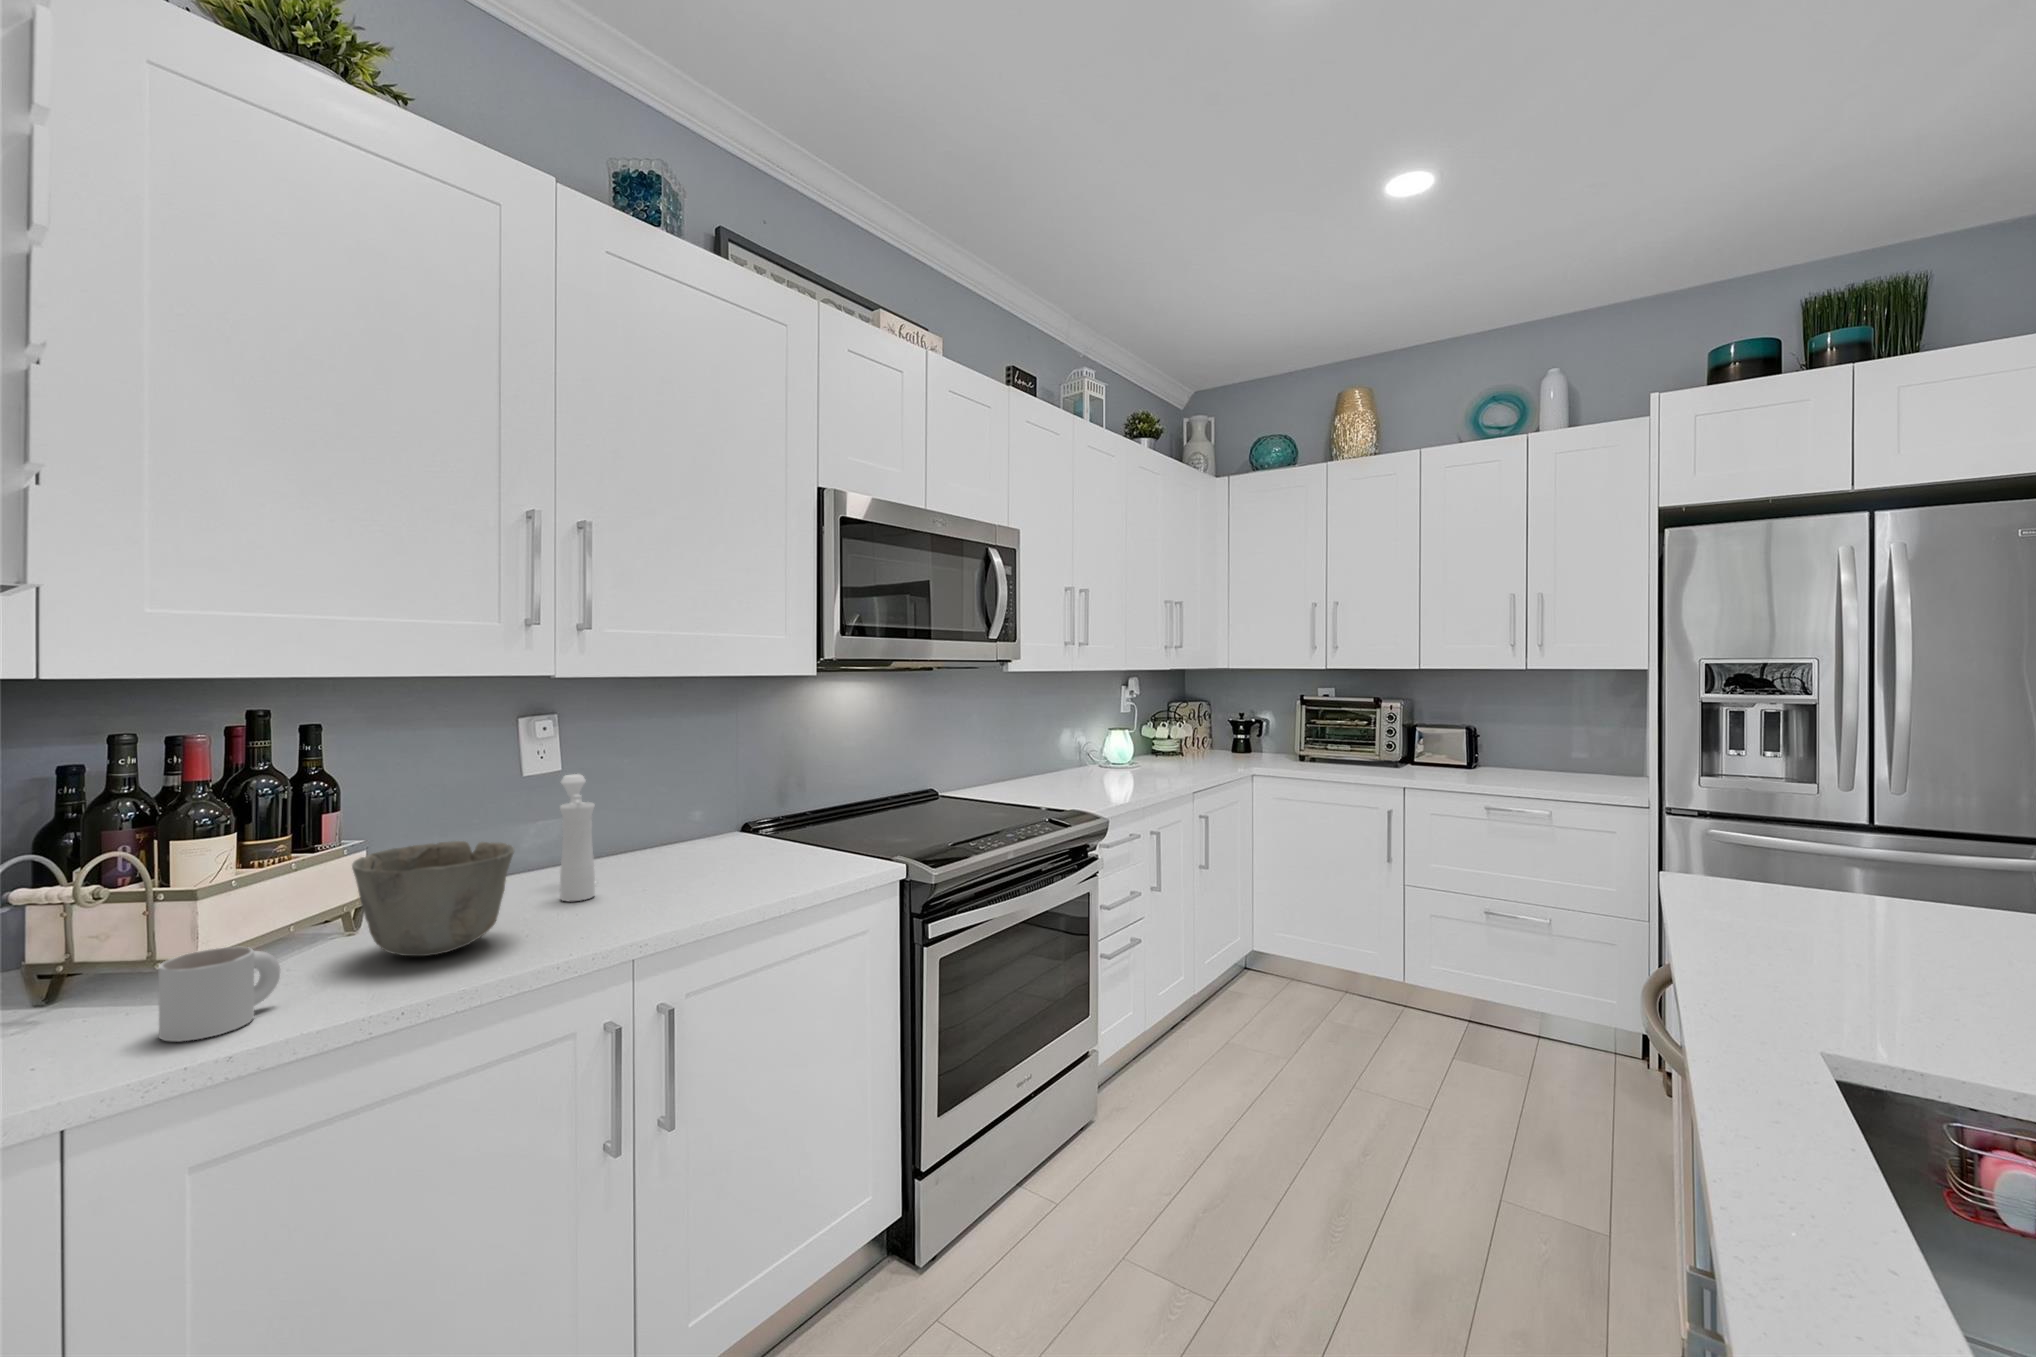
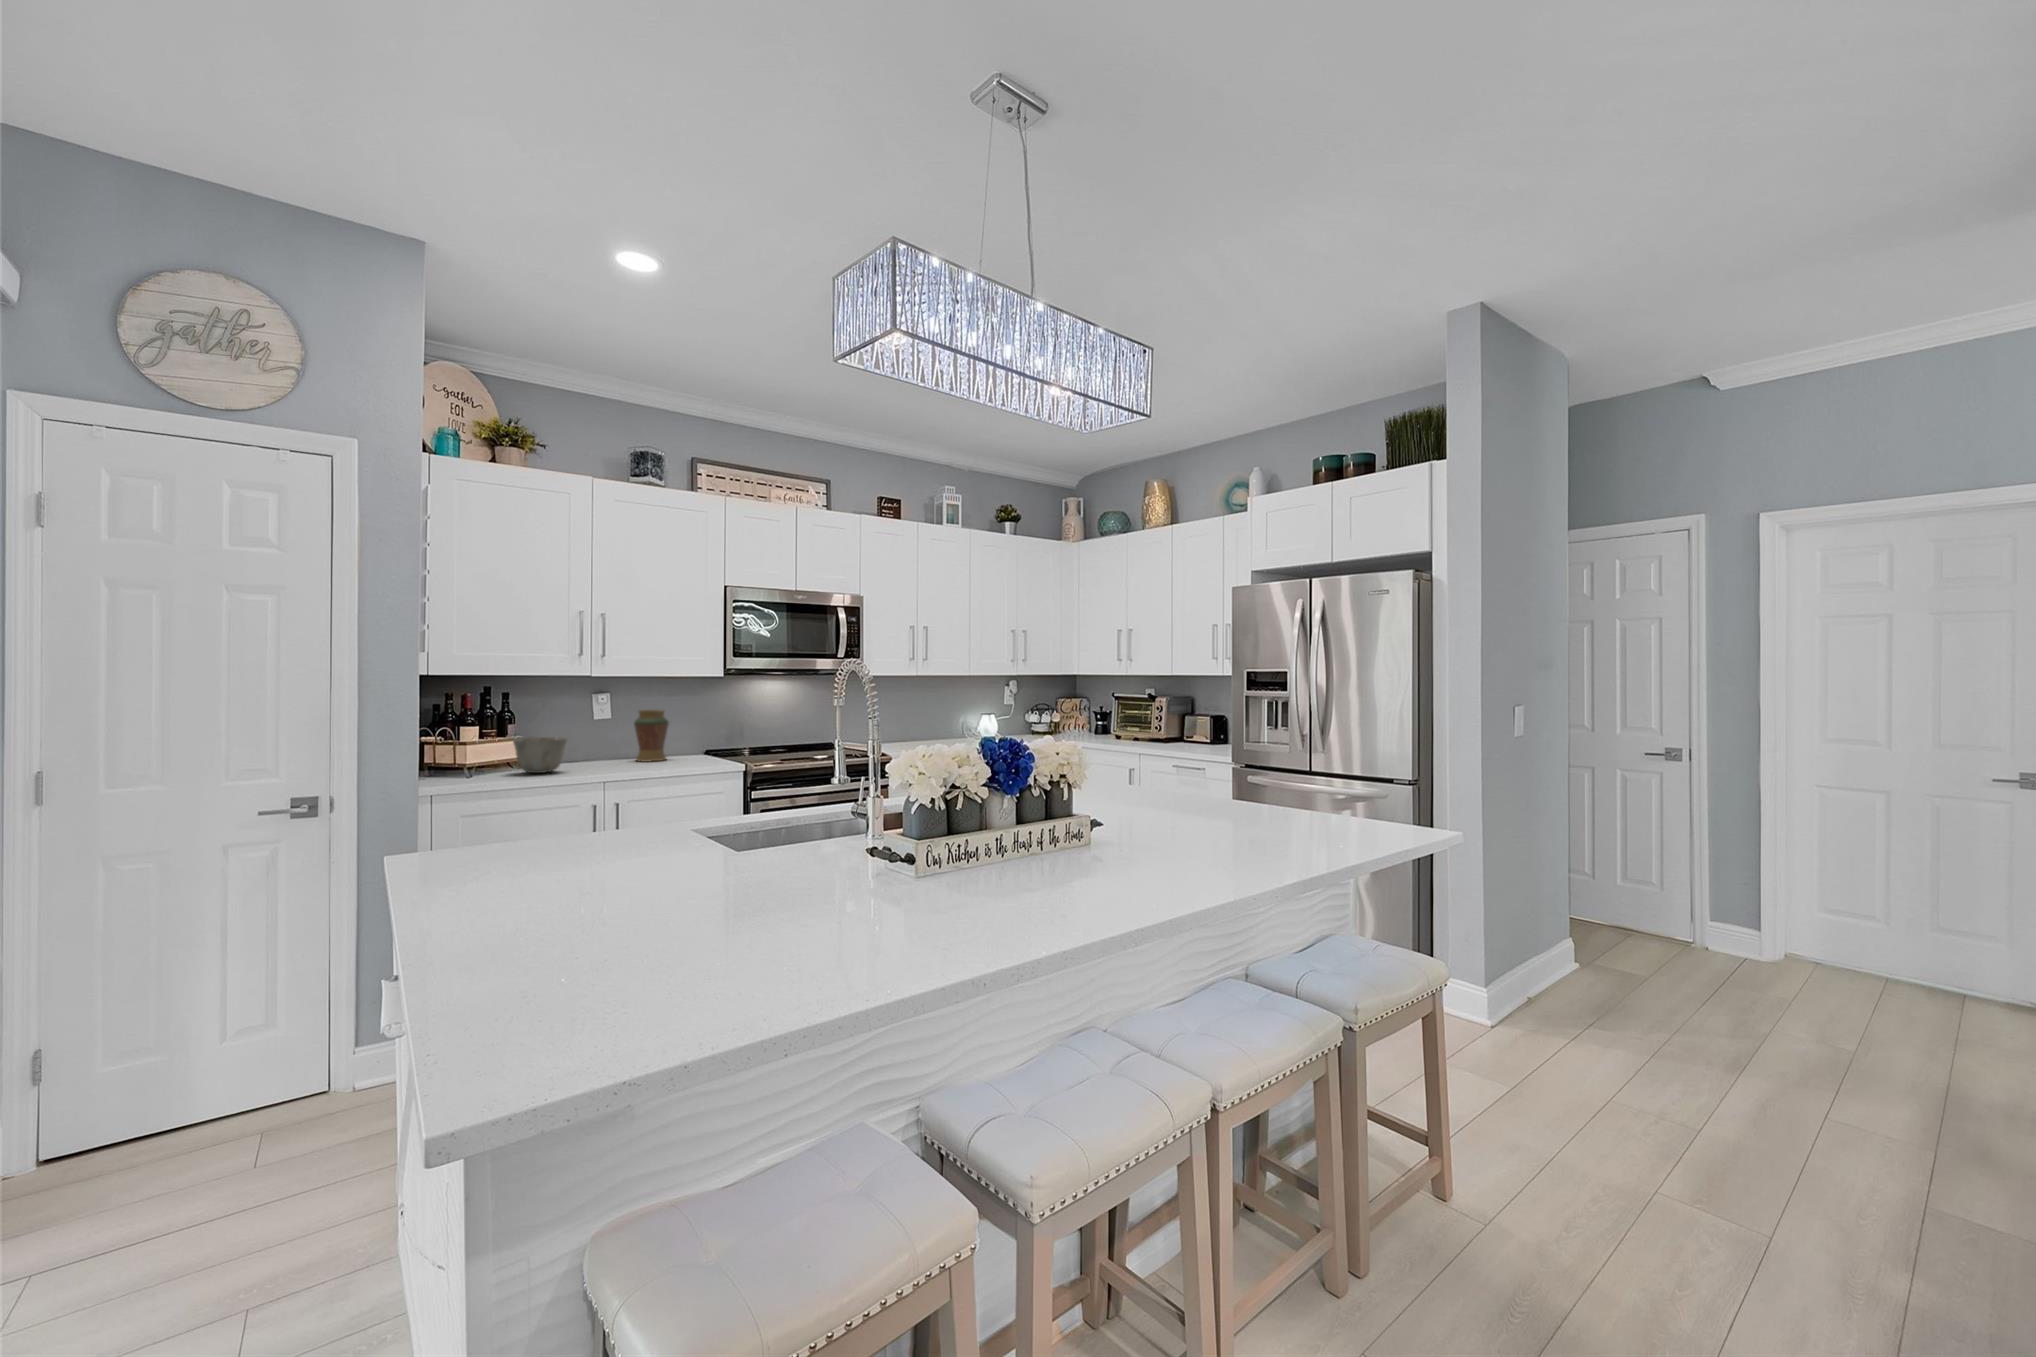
decorative vase: none [626,748,702,870] -> present [634,710,669,762]
pepper mill: present [560,774,595,901] -> none [595,718,612,767]
mug: present [159,947,281,1041] -> none [455,758,488,781]

